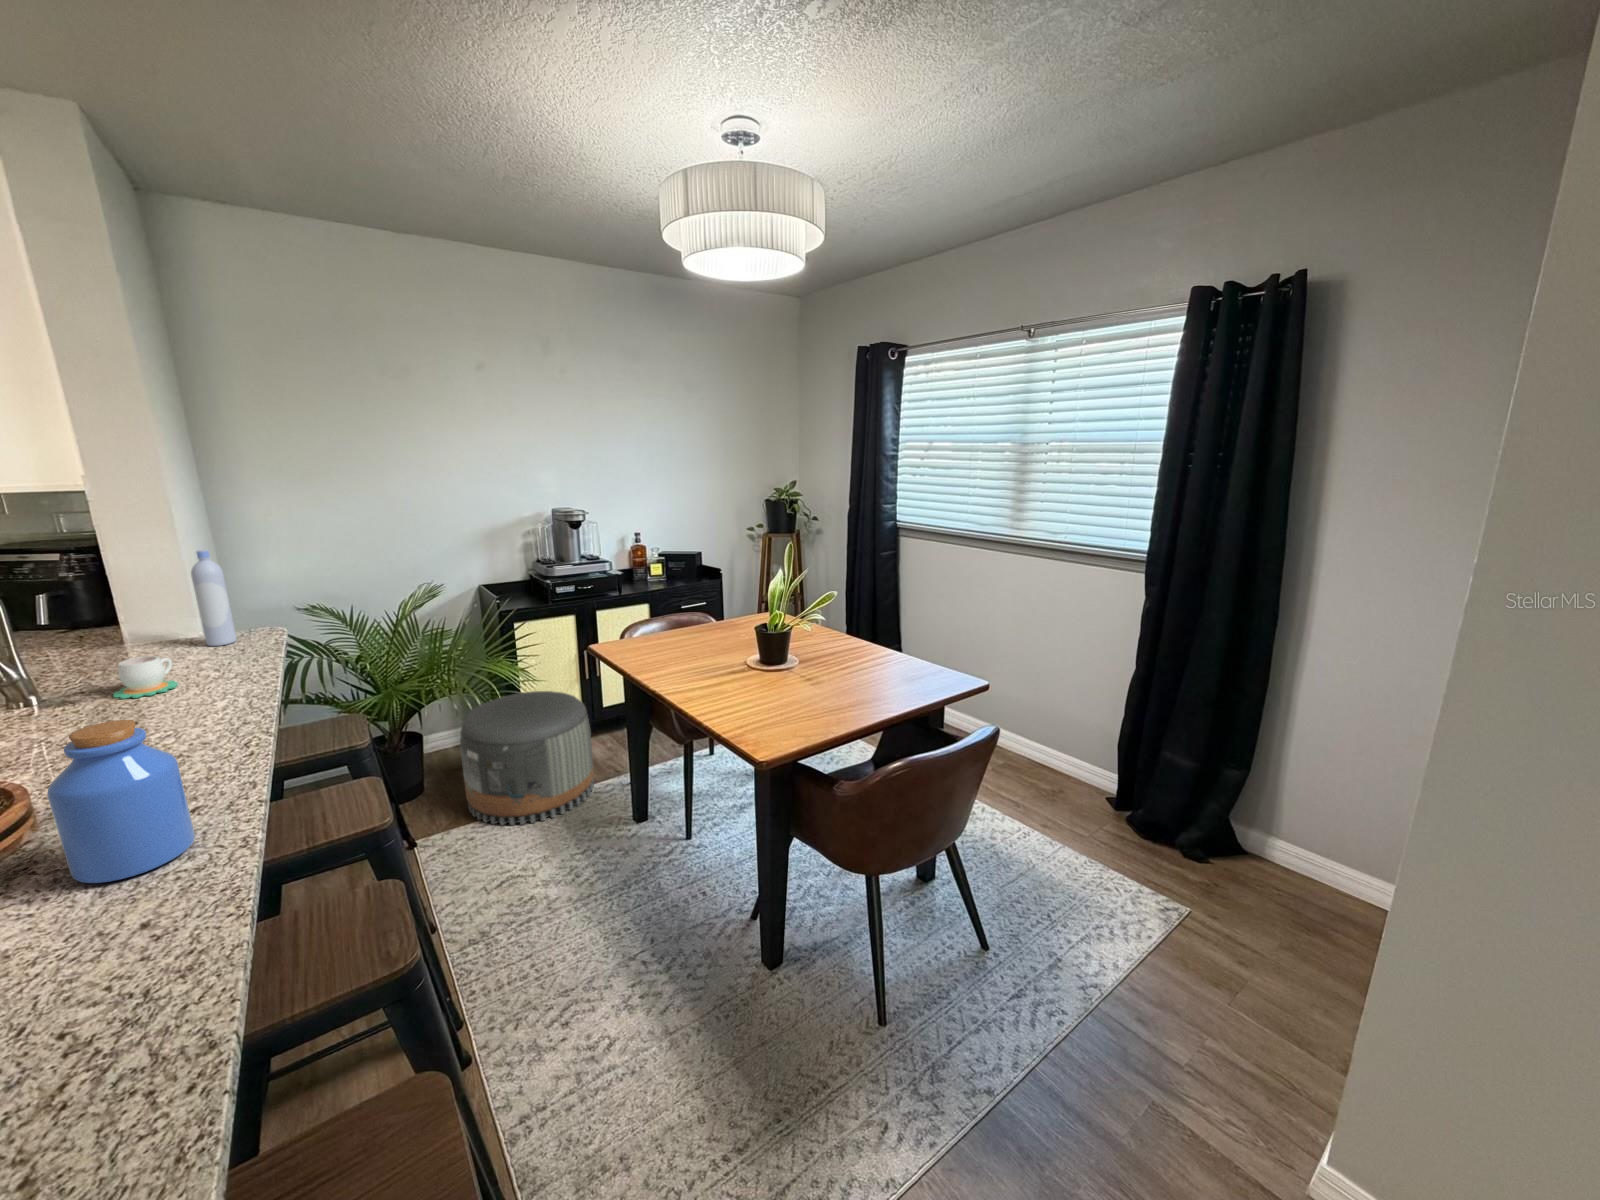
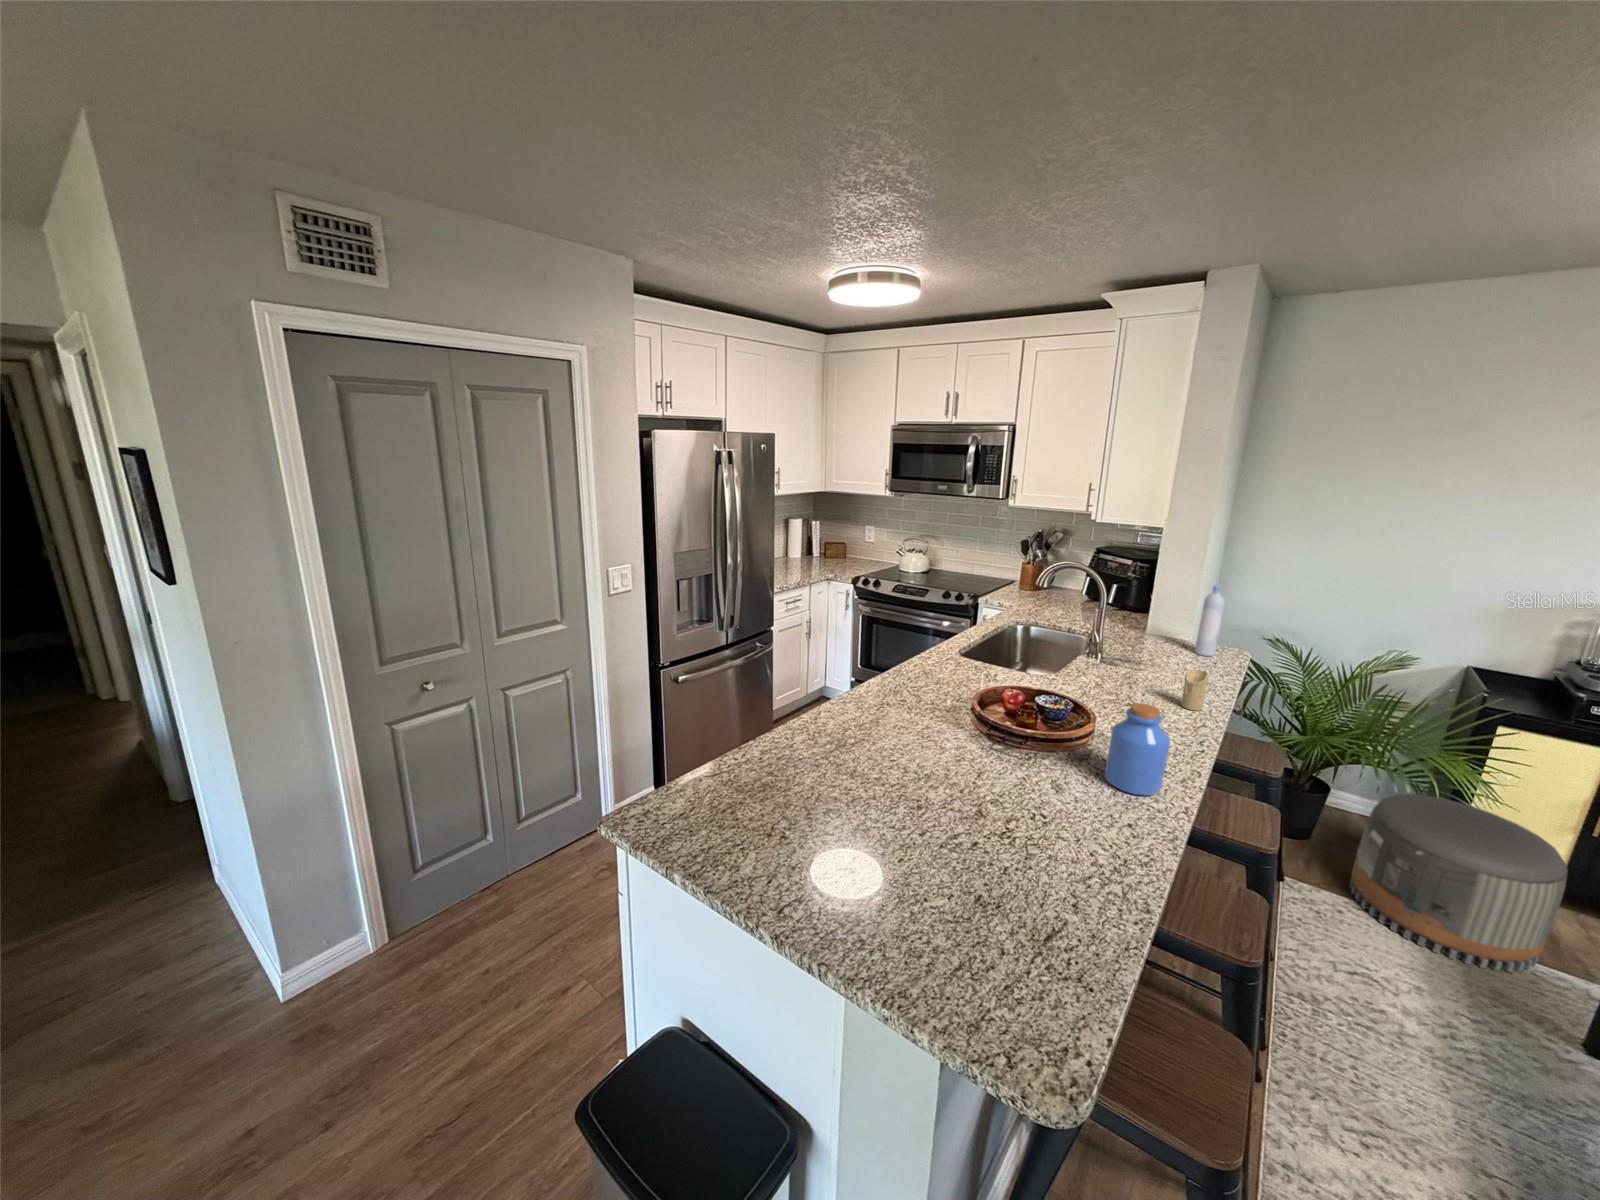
candle: none [190,655,235,714] -> present [1181,670,1209,711]
mug: present [113,656,178,699] -> none [1137,651,1174,680]

